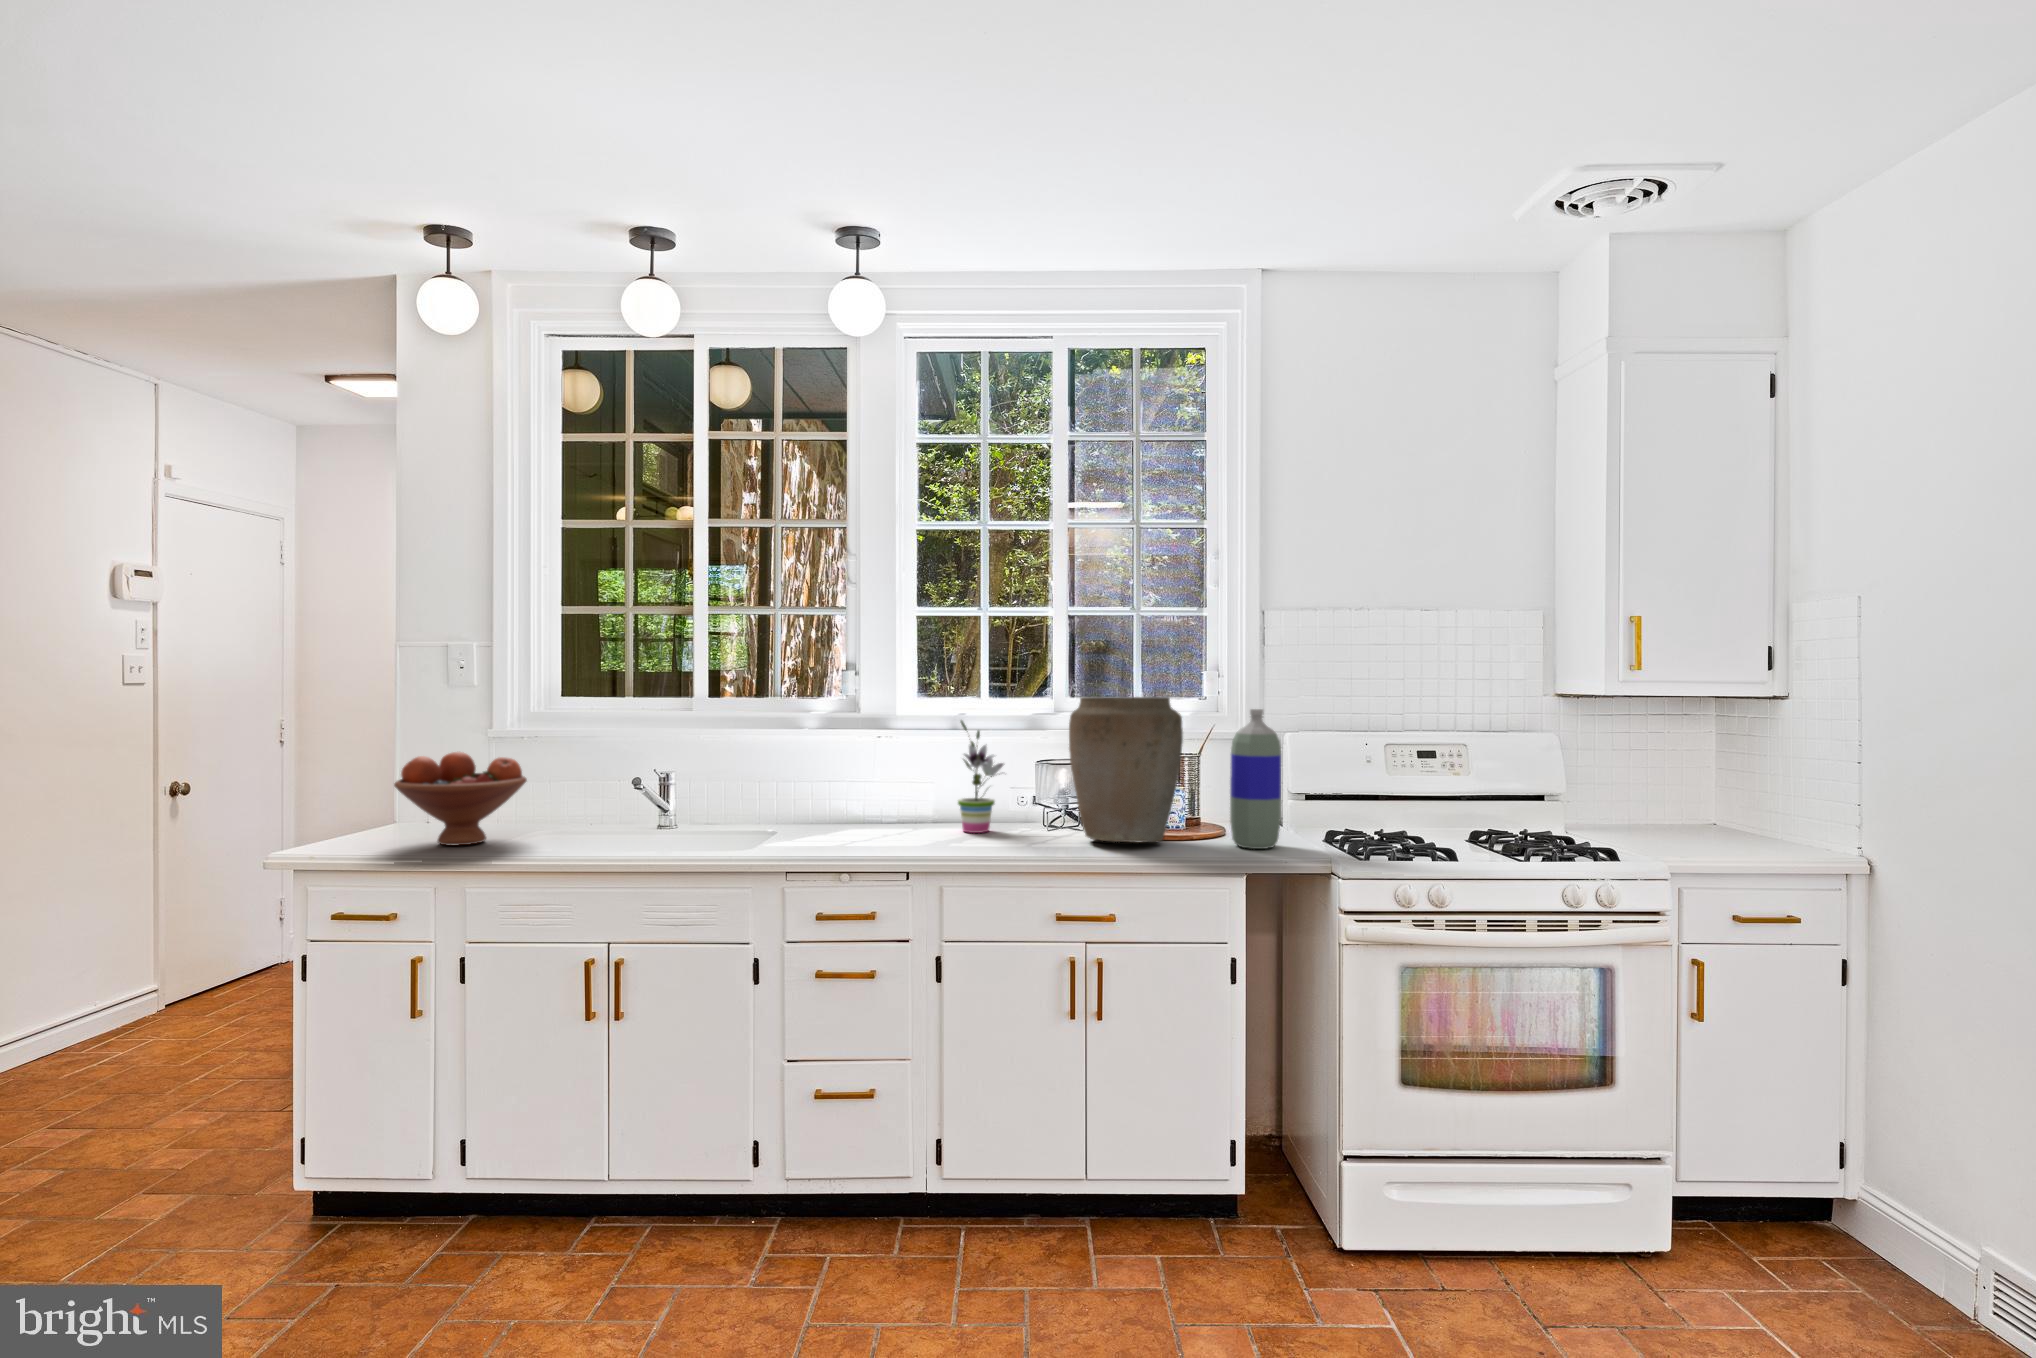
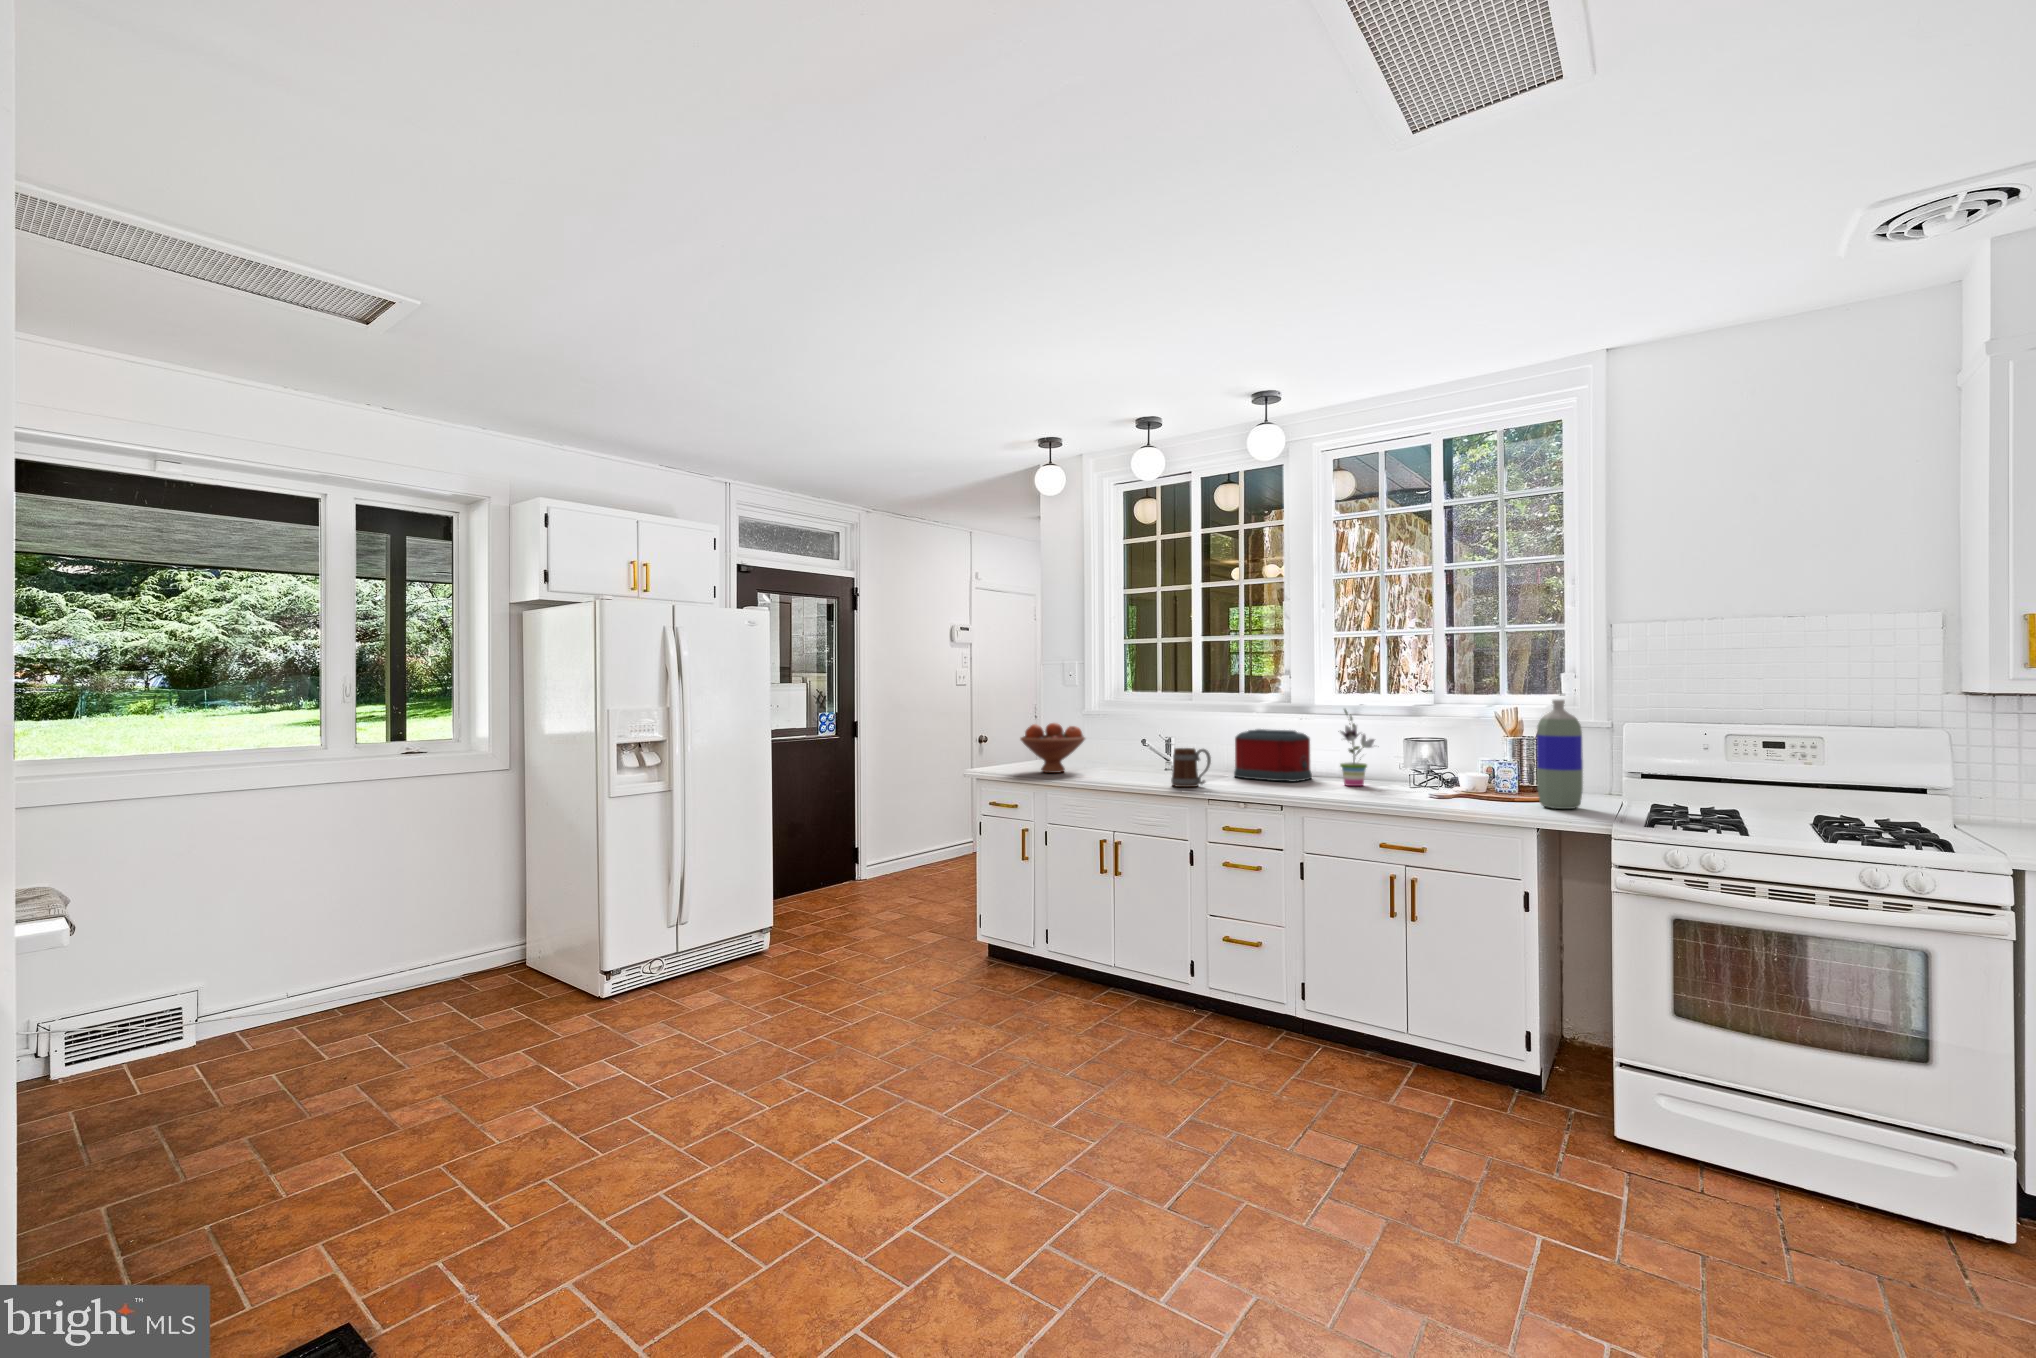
vase: present [1069,697,1183,843] -> none [1407,690,1499,798]
toaster: none [789,752,904,832] -> present [1234,729,1312,782]
mug: none [719,790,786,857] -> present [1171,748,1211,787]

